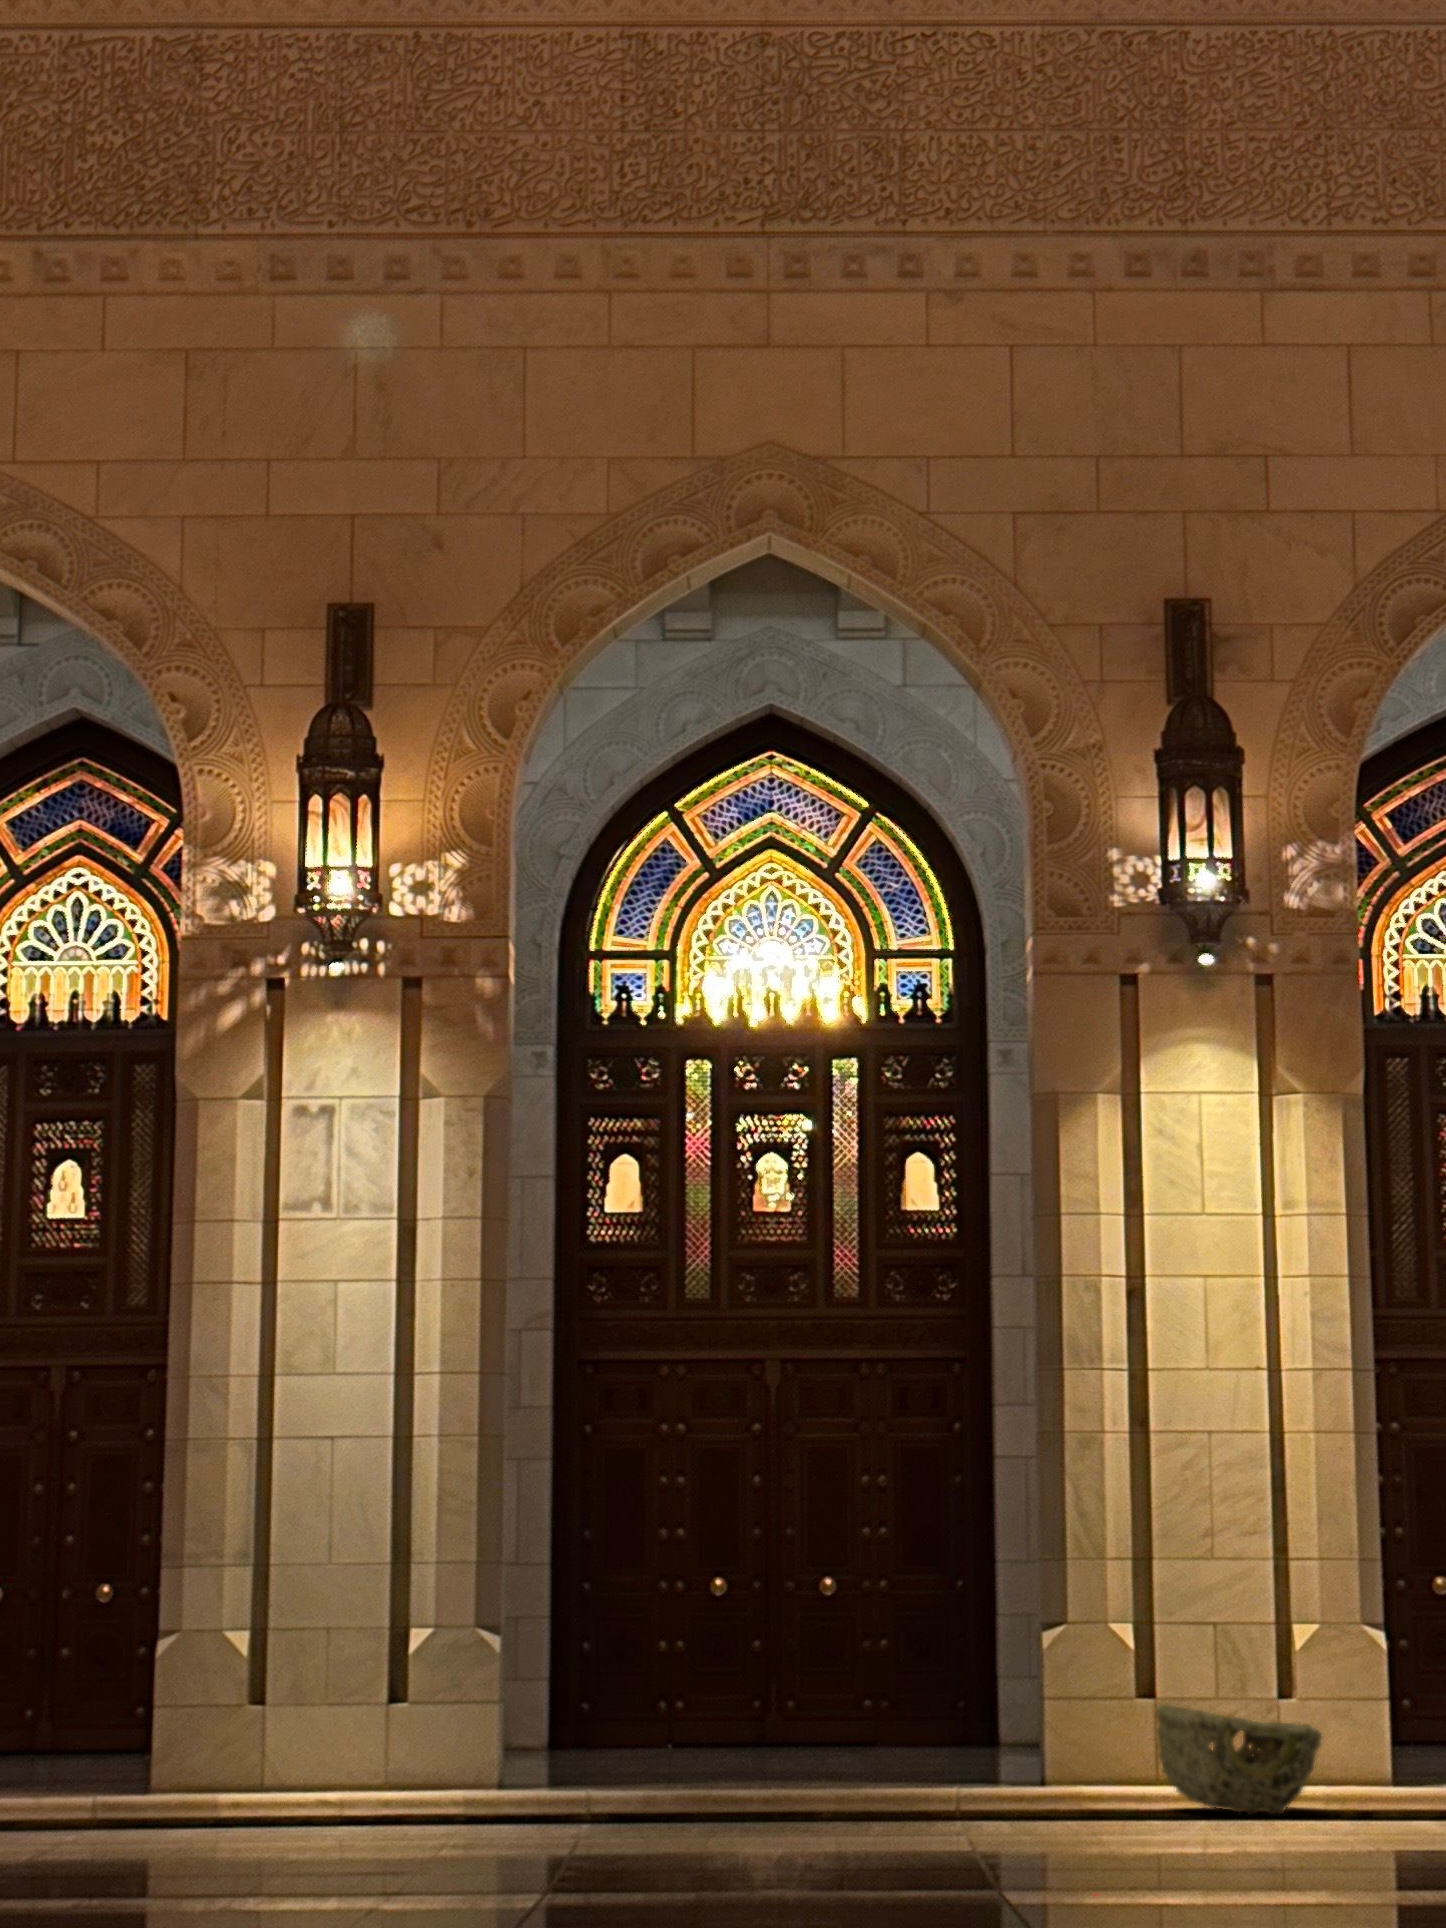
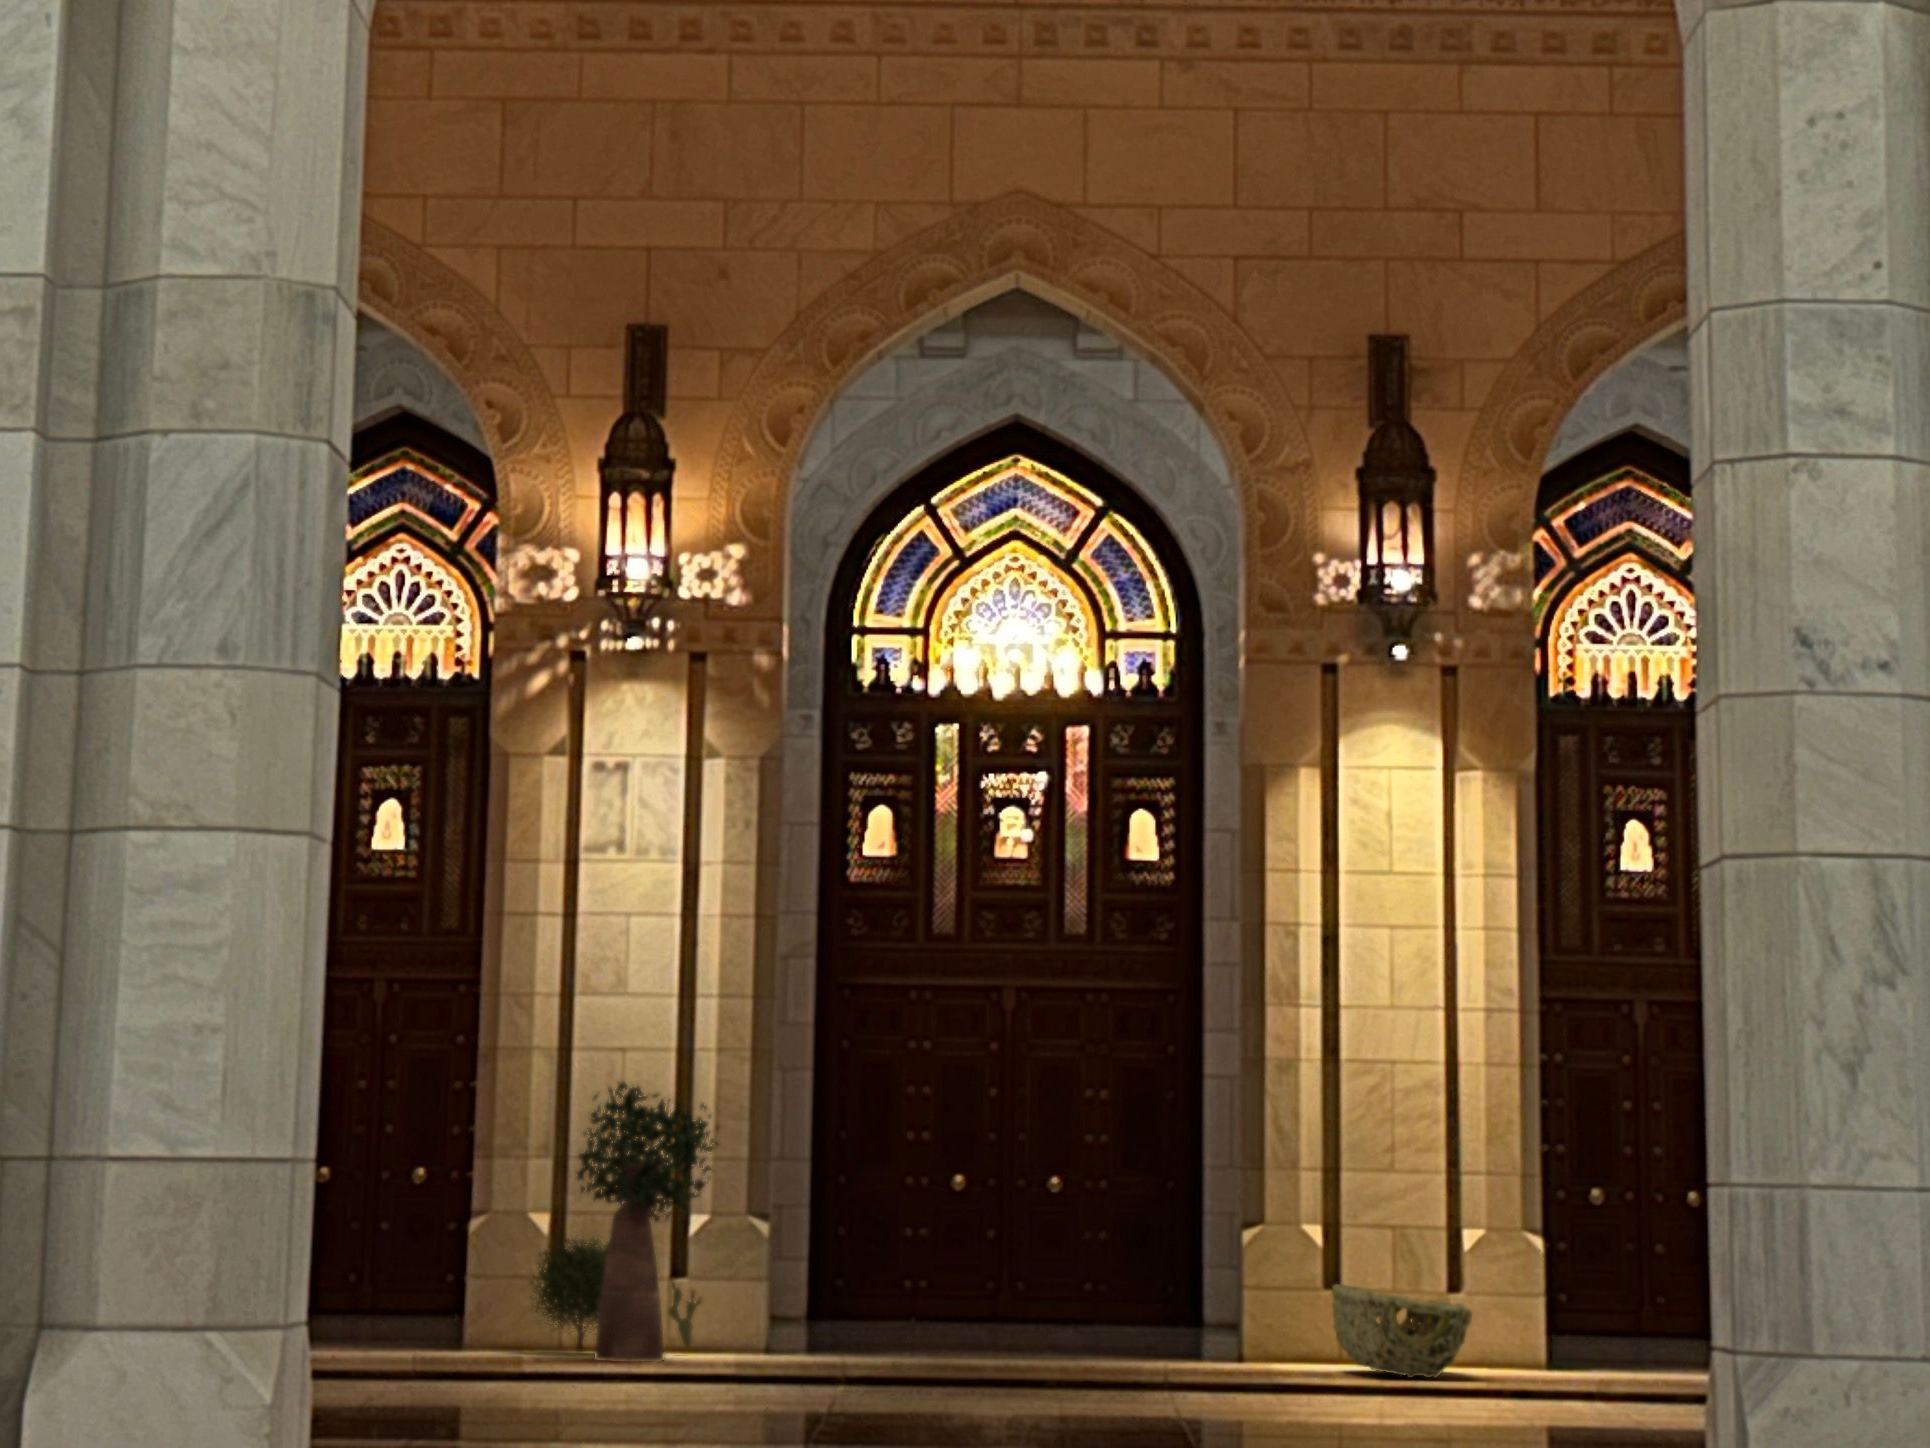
potted plant: none [208,1481,434,1823] -> present [529,1082,718,1362]

